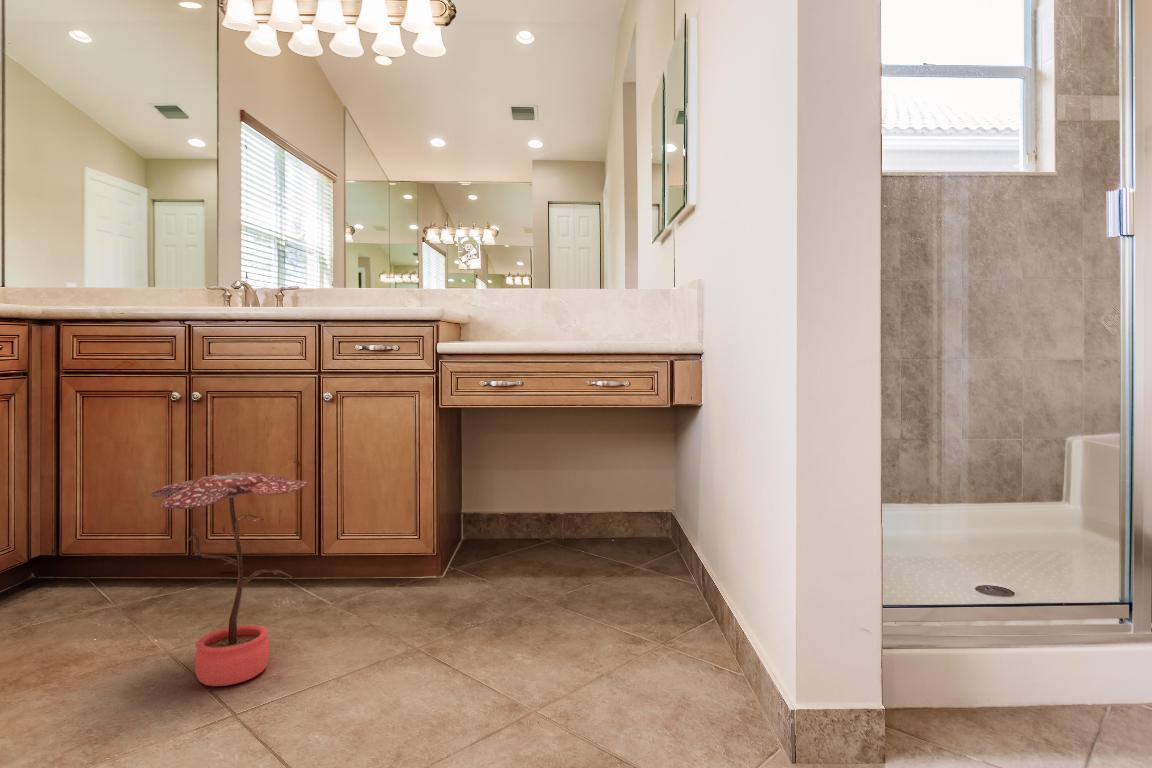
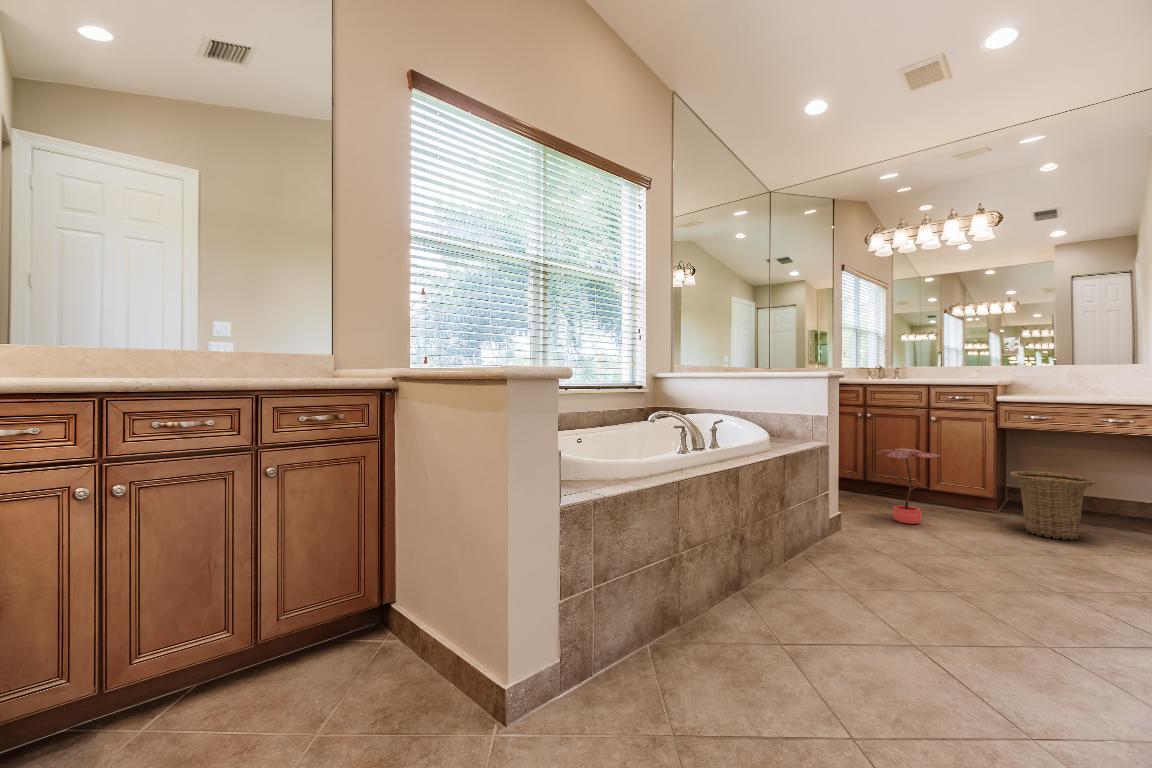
basket: none [454,488,581,632] -> present [1010,471,1096,540]

